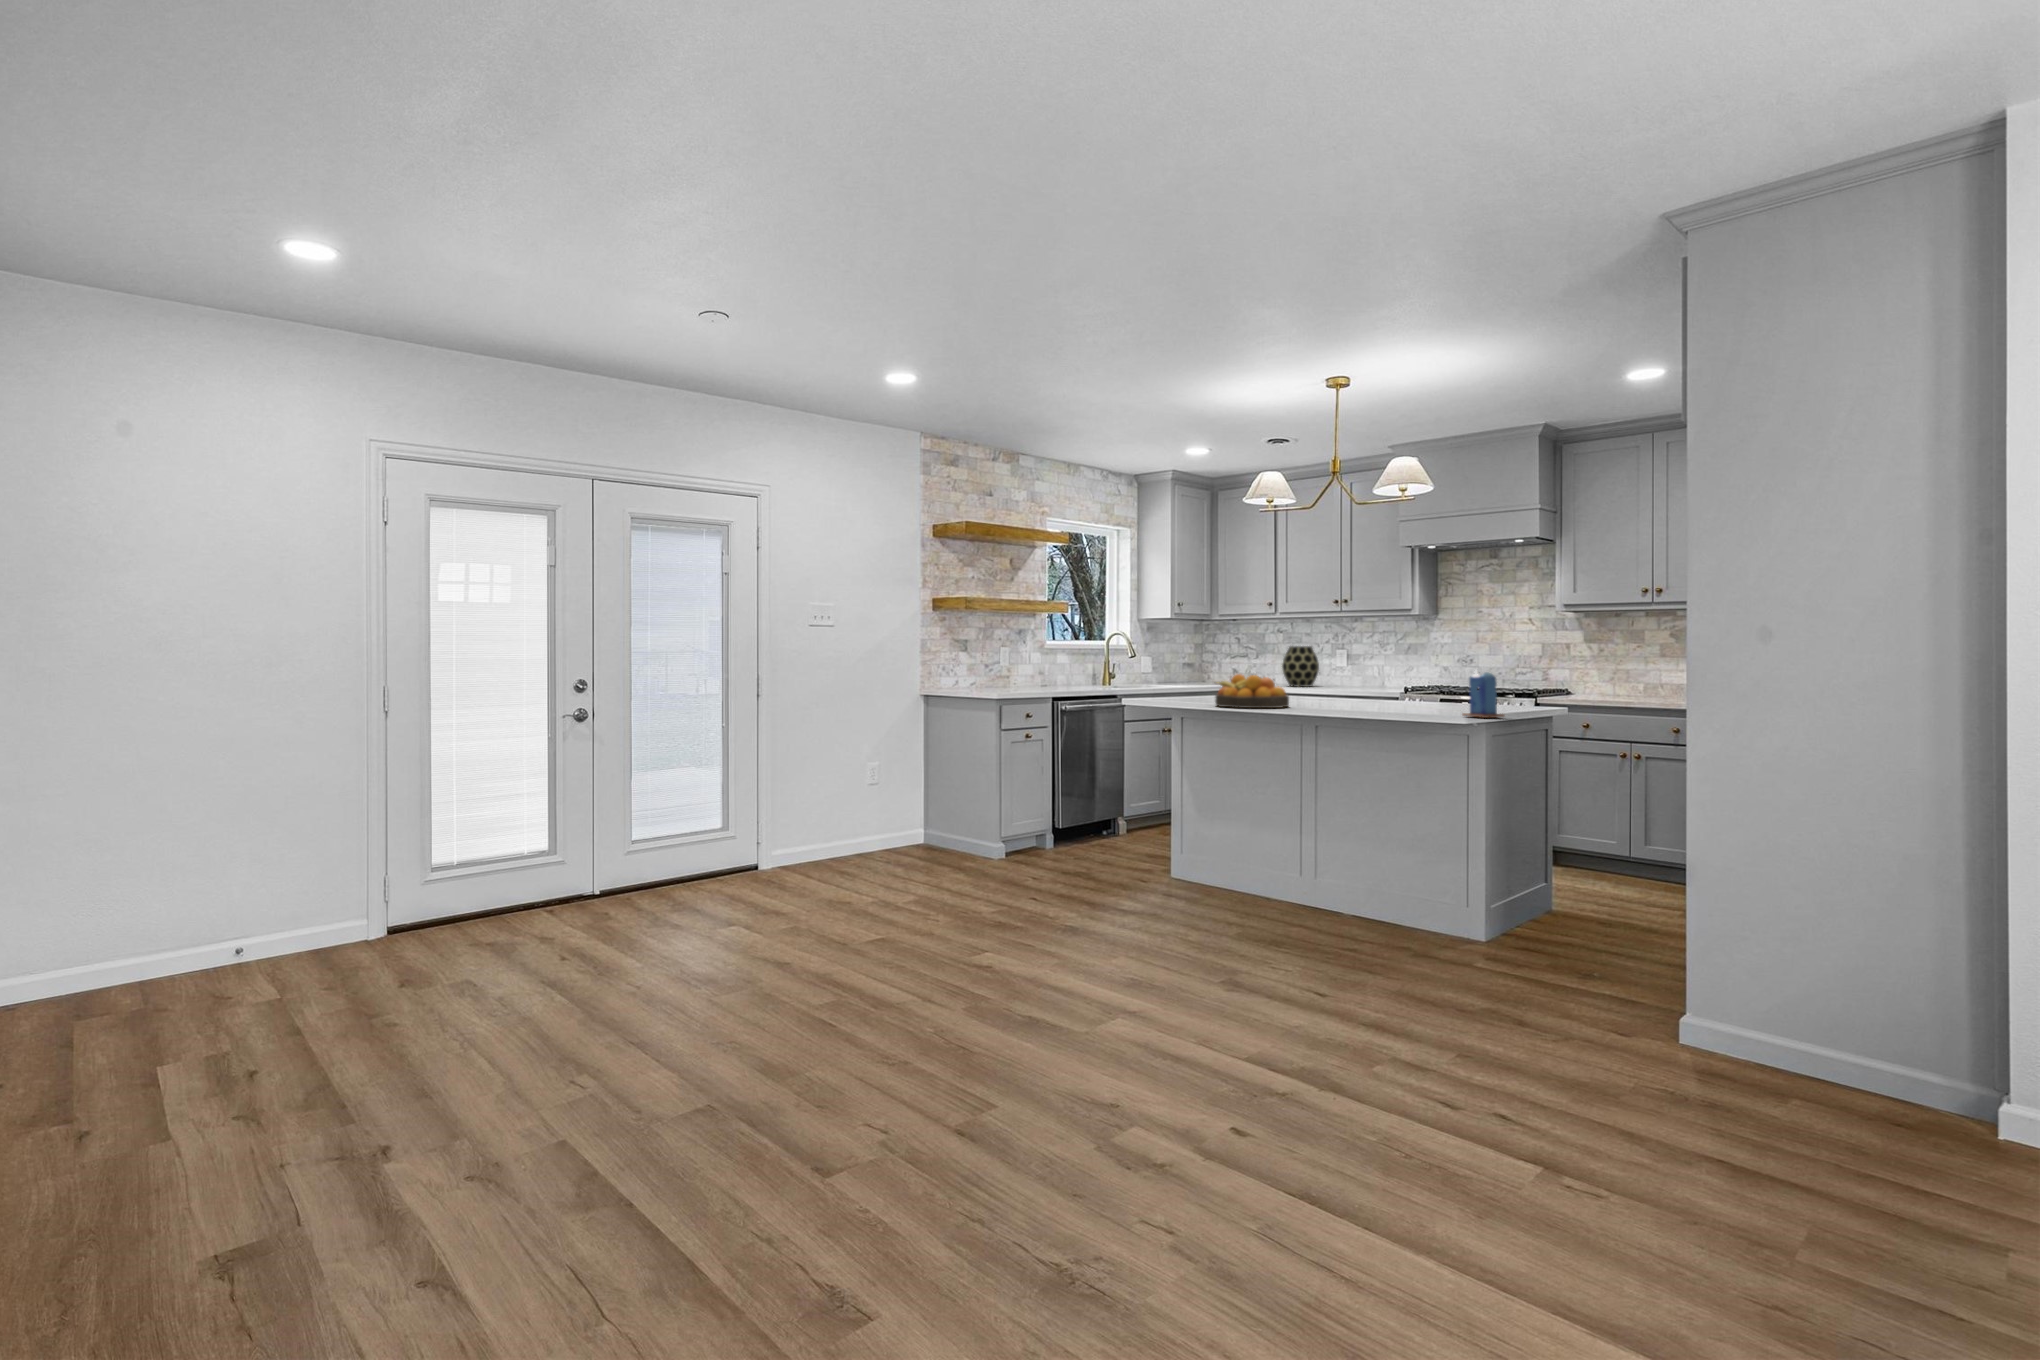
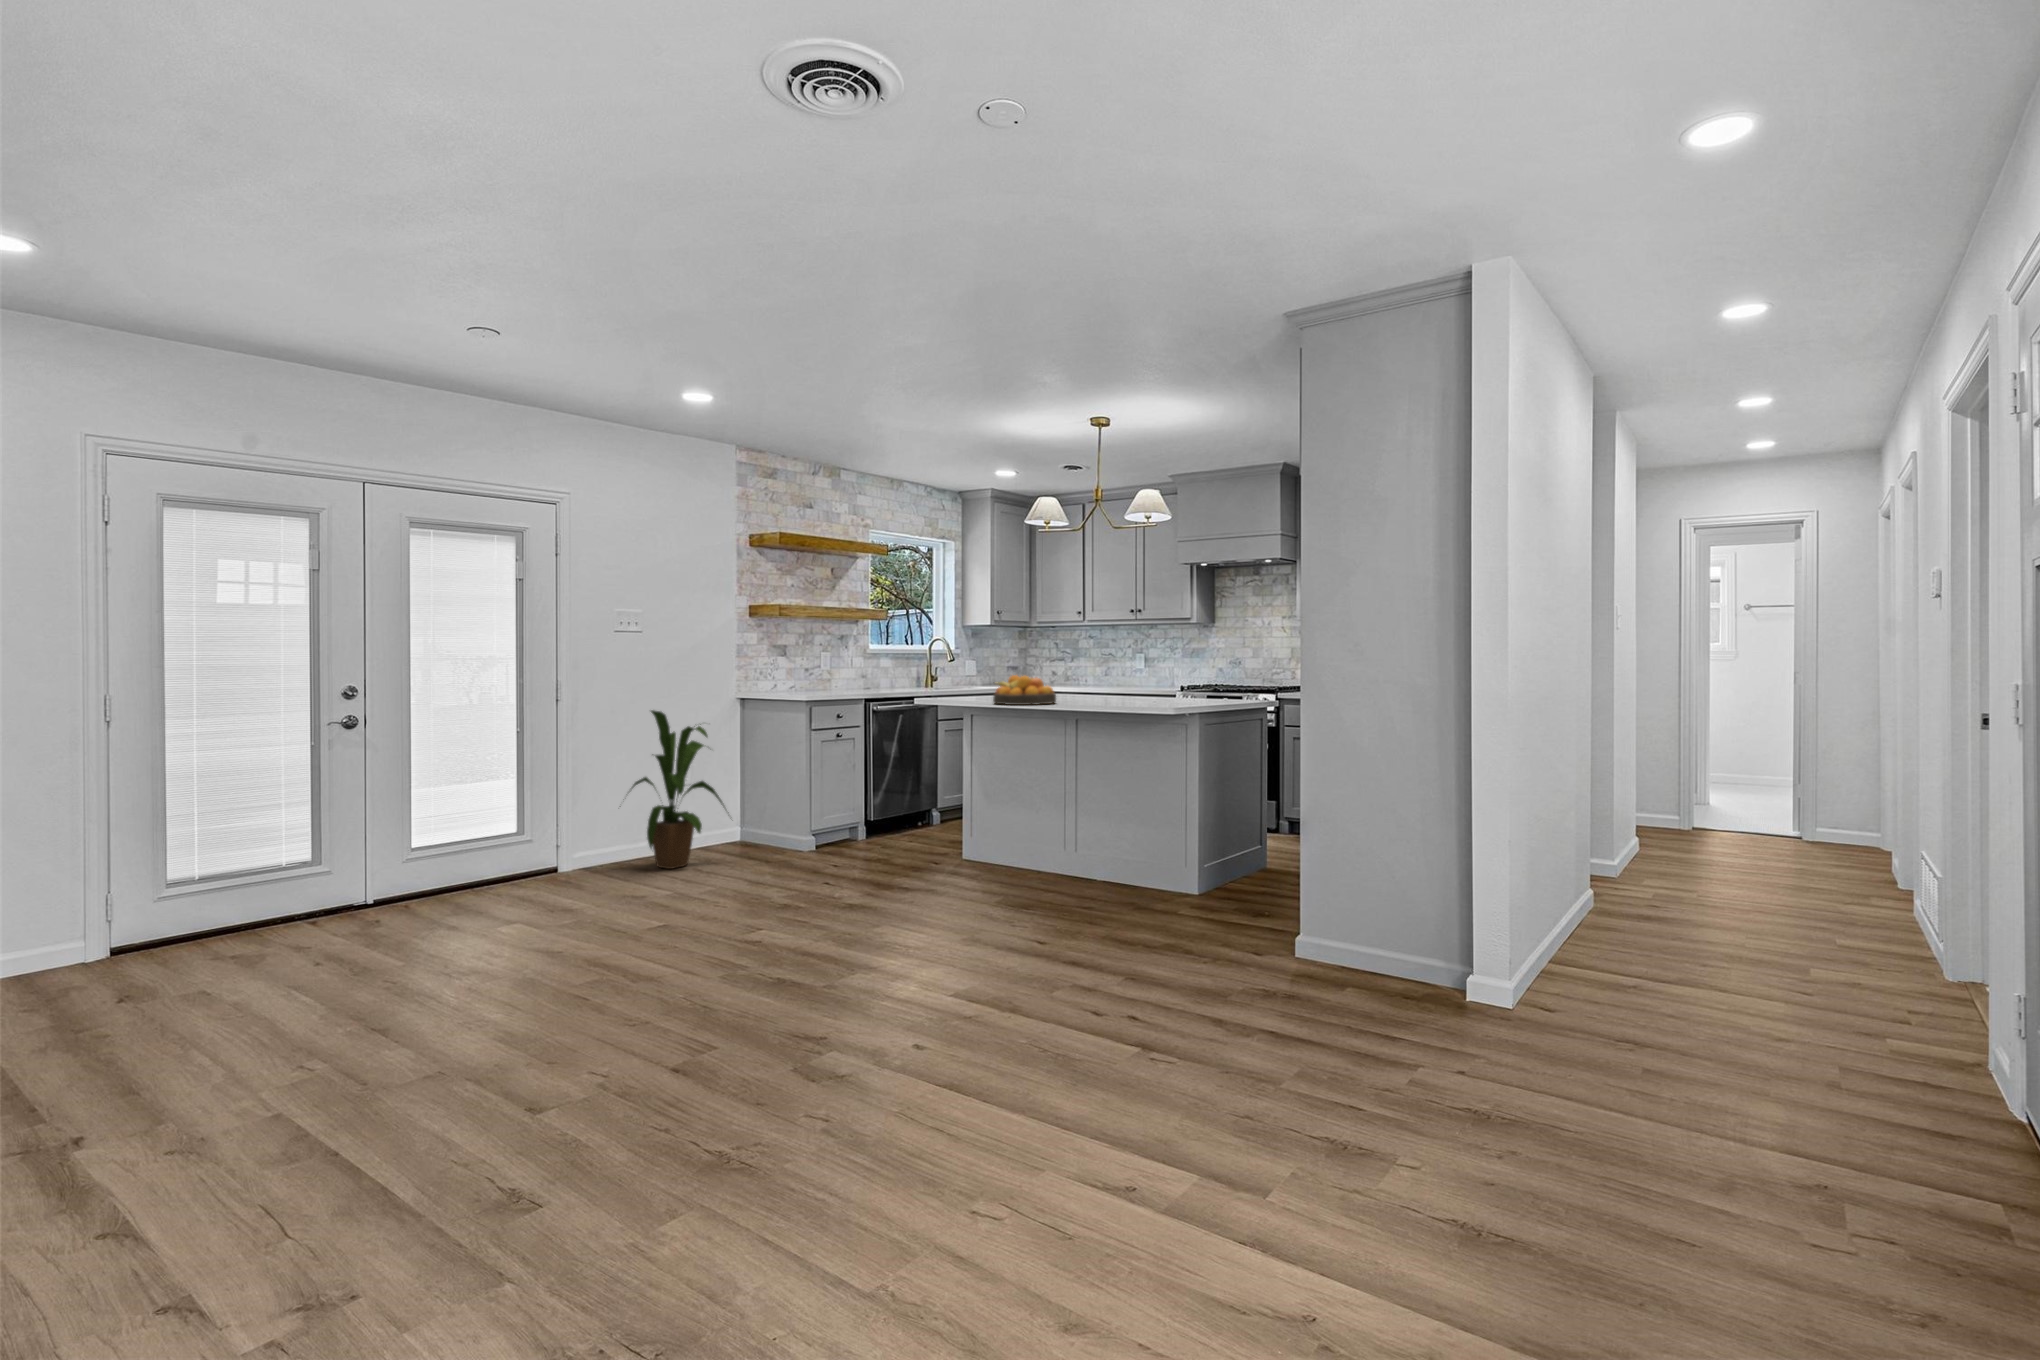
vase: present [1282,646,1319,687] -> none [1089,651,1121,687]
candle: present [1463,671,1504,718] -> none [1181,668,1212,709]
house plant: none [815,707,927,872] -> present [631,710,724,869]

